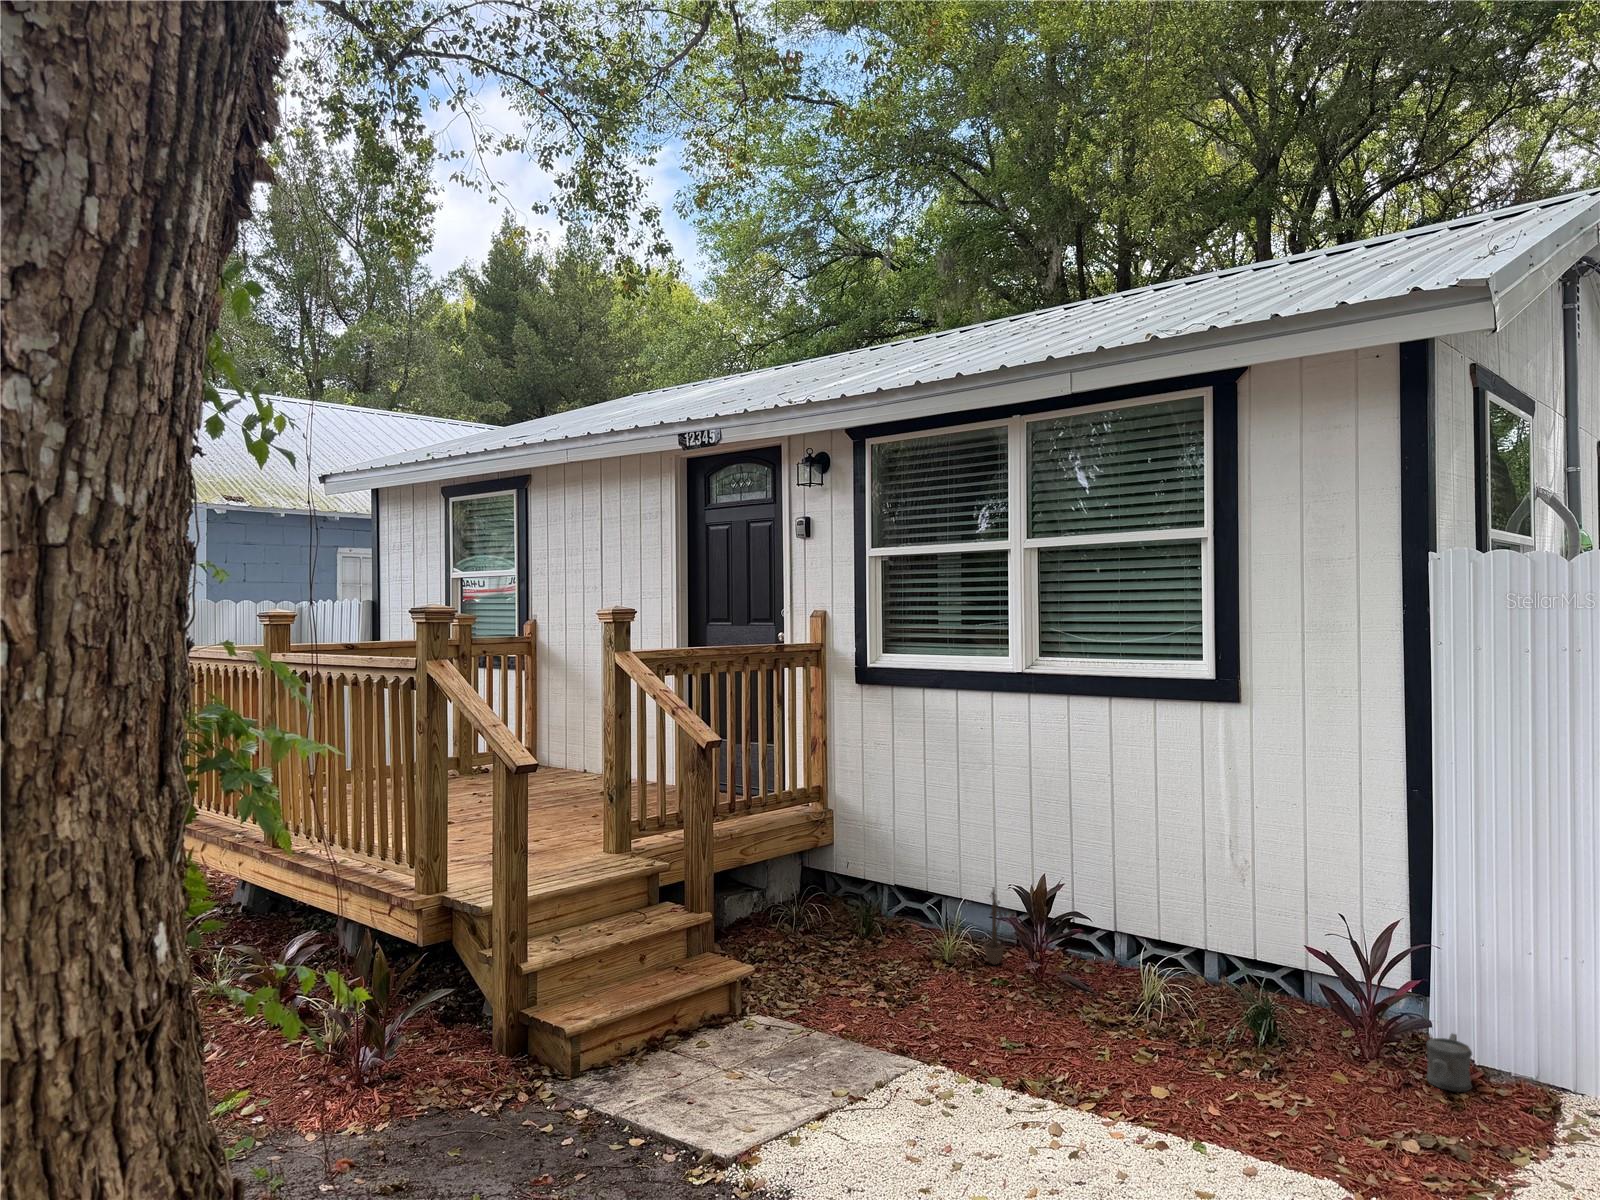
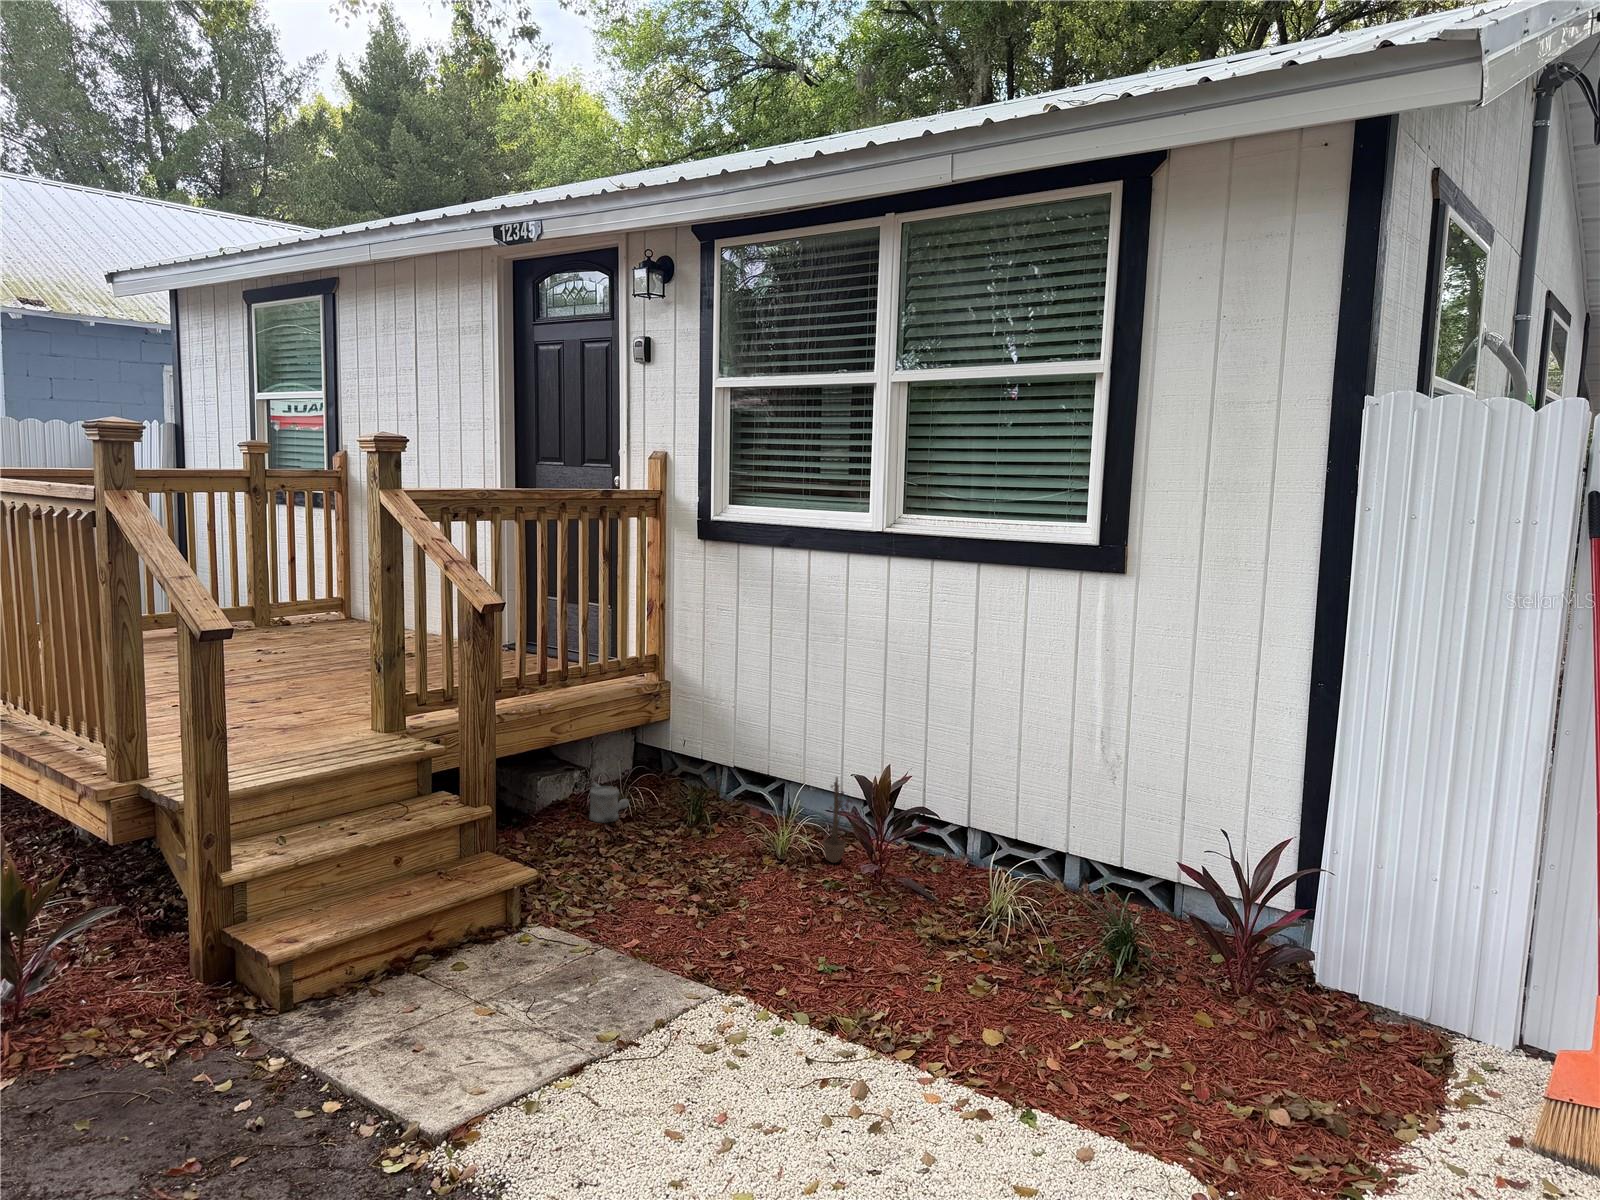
watering can: present [1426,1034,1472,1092] -> present [589,783,629,823]

